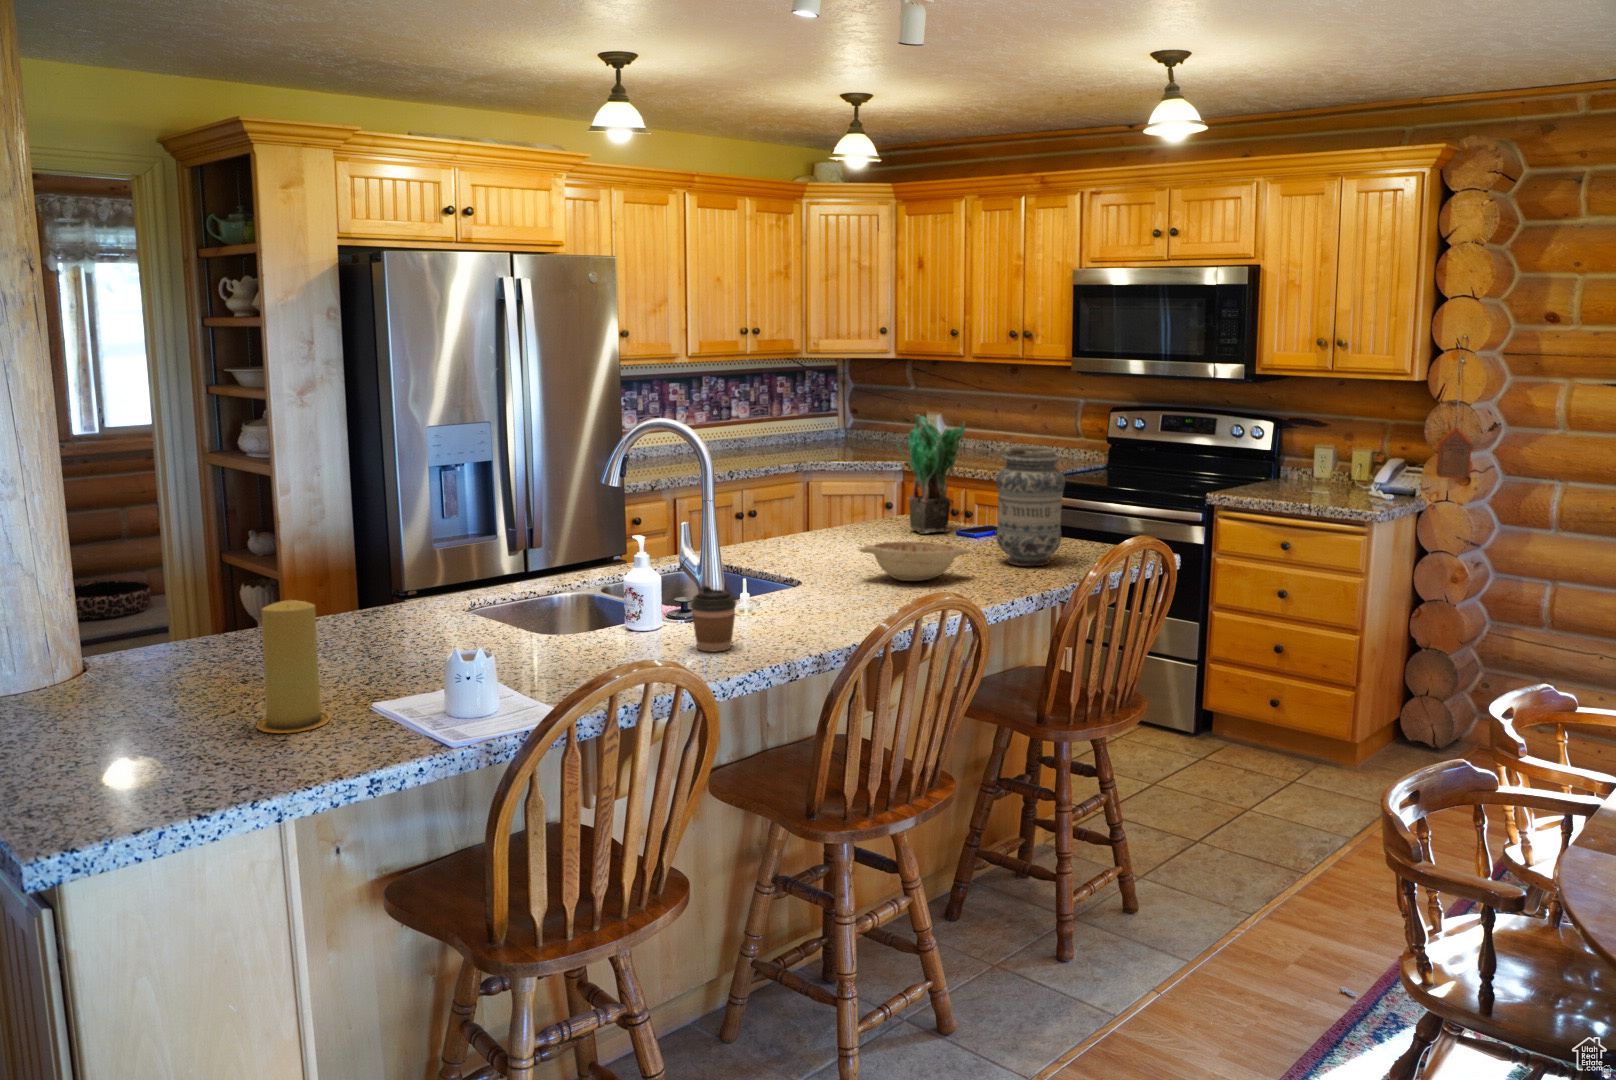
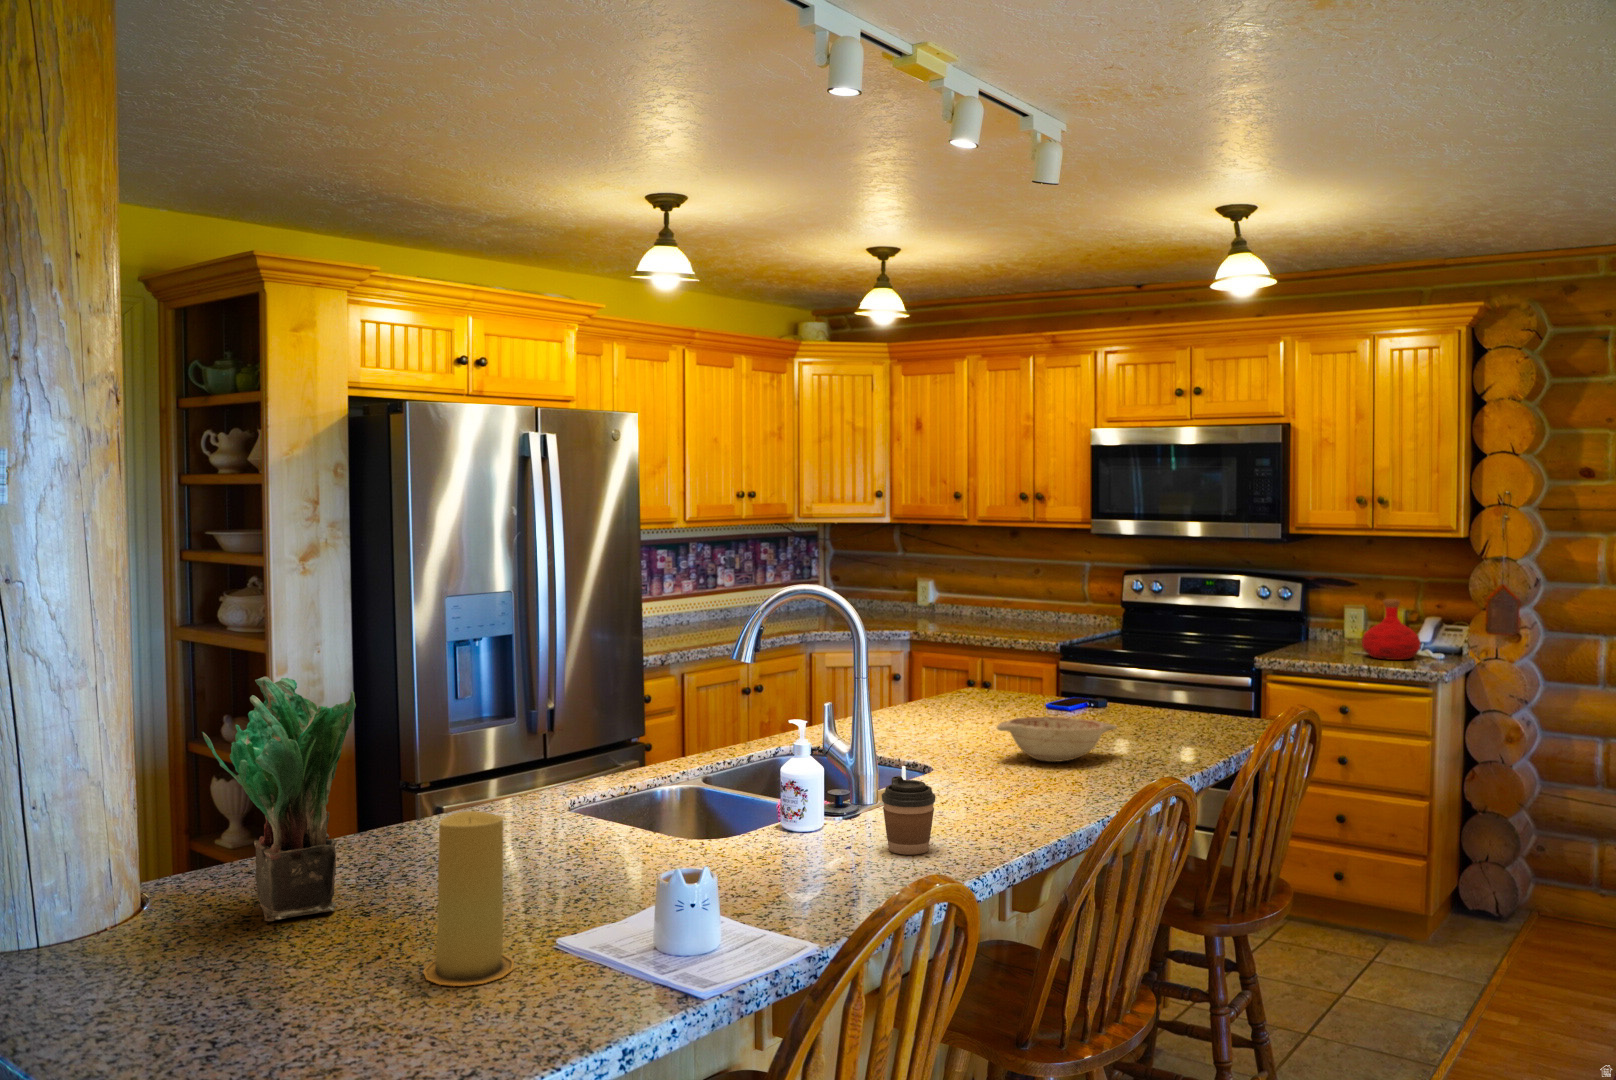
potted plant: present [896,414,965,534] -> present [202,677,356,921]
bottle: none [1314,438,1370,497] -> present [1362,599,1421,660]
vase: present [996,446,1065,566] -> none [1122,610,1199,742]

